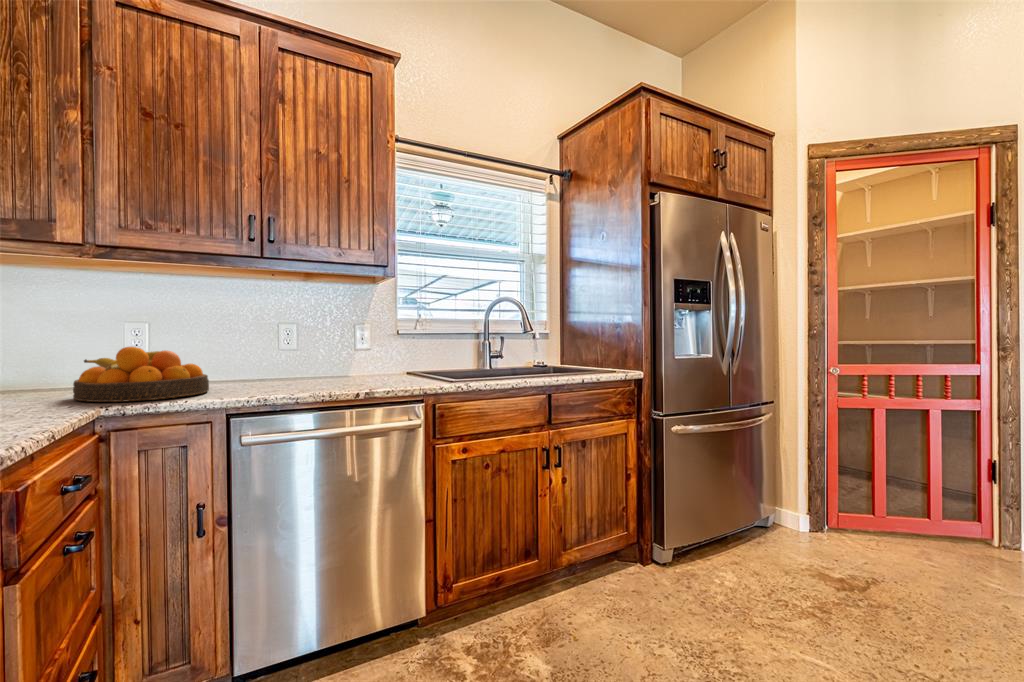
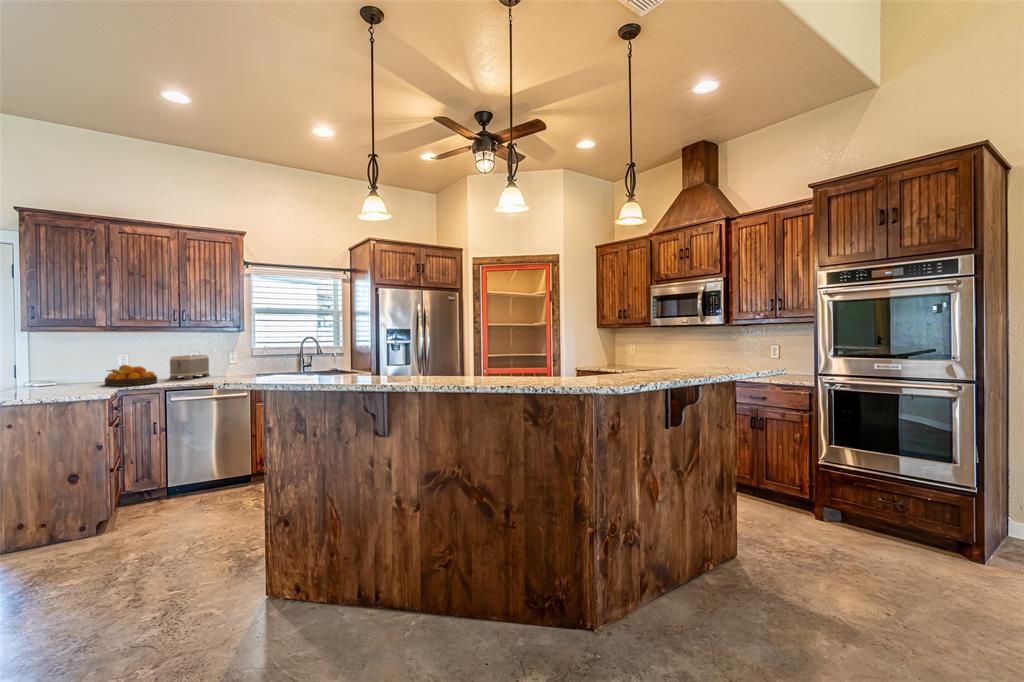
toaster: none [237,332,322,384] -> present [169,355,210,379]

